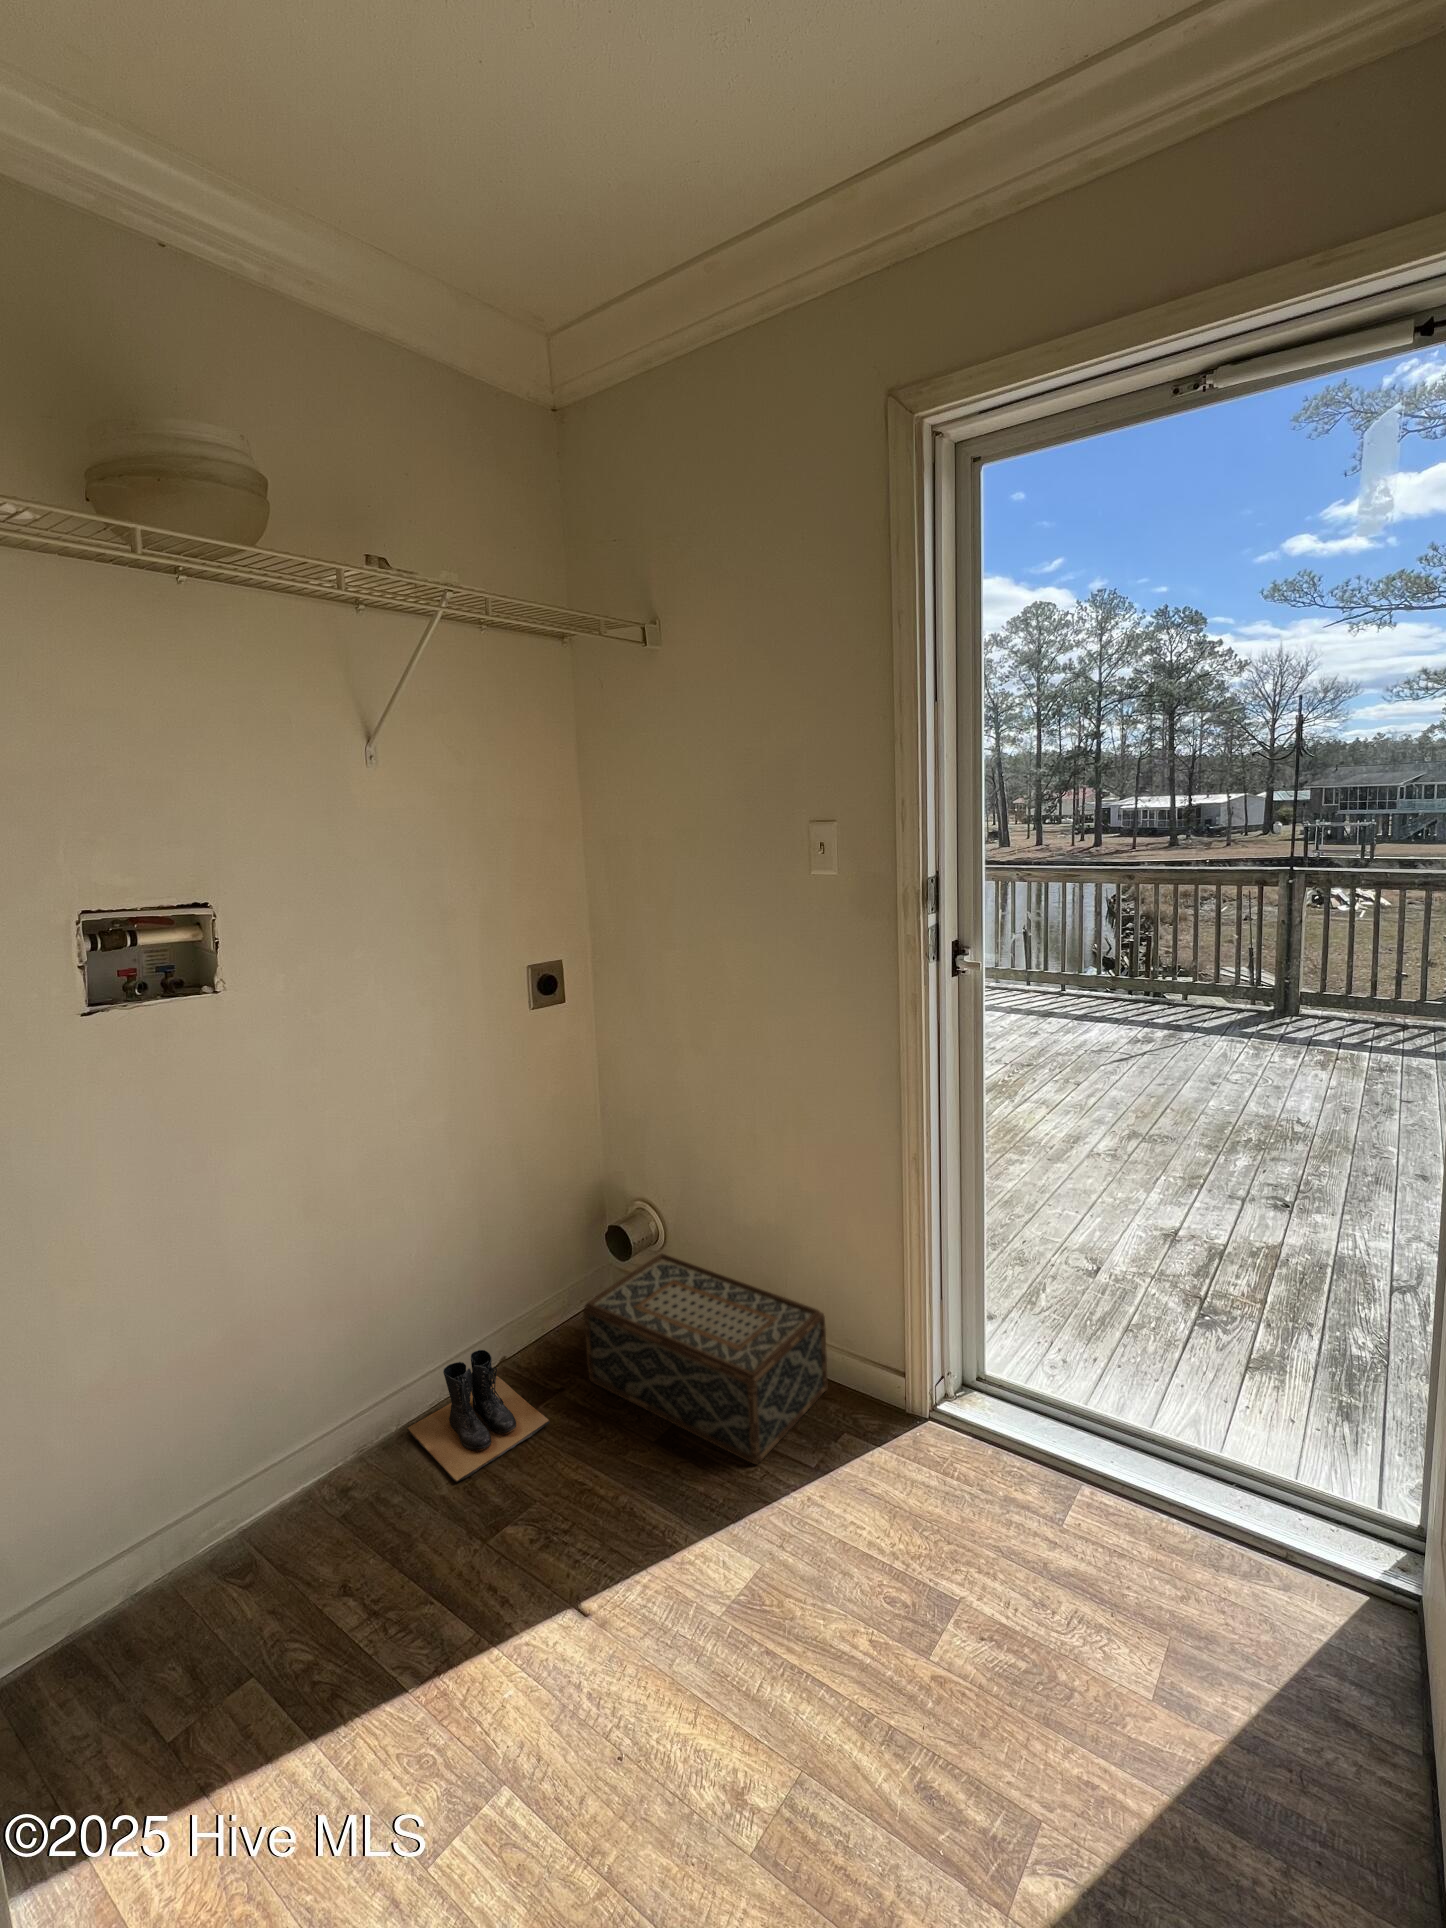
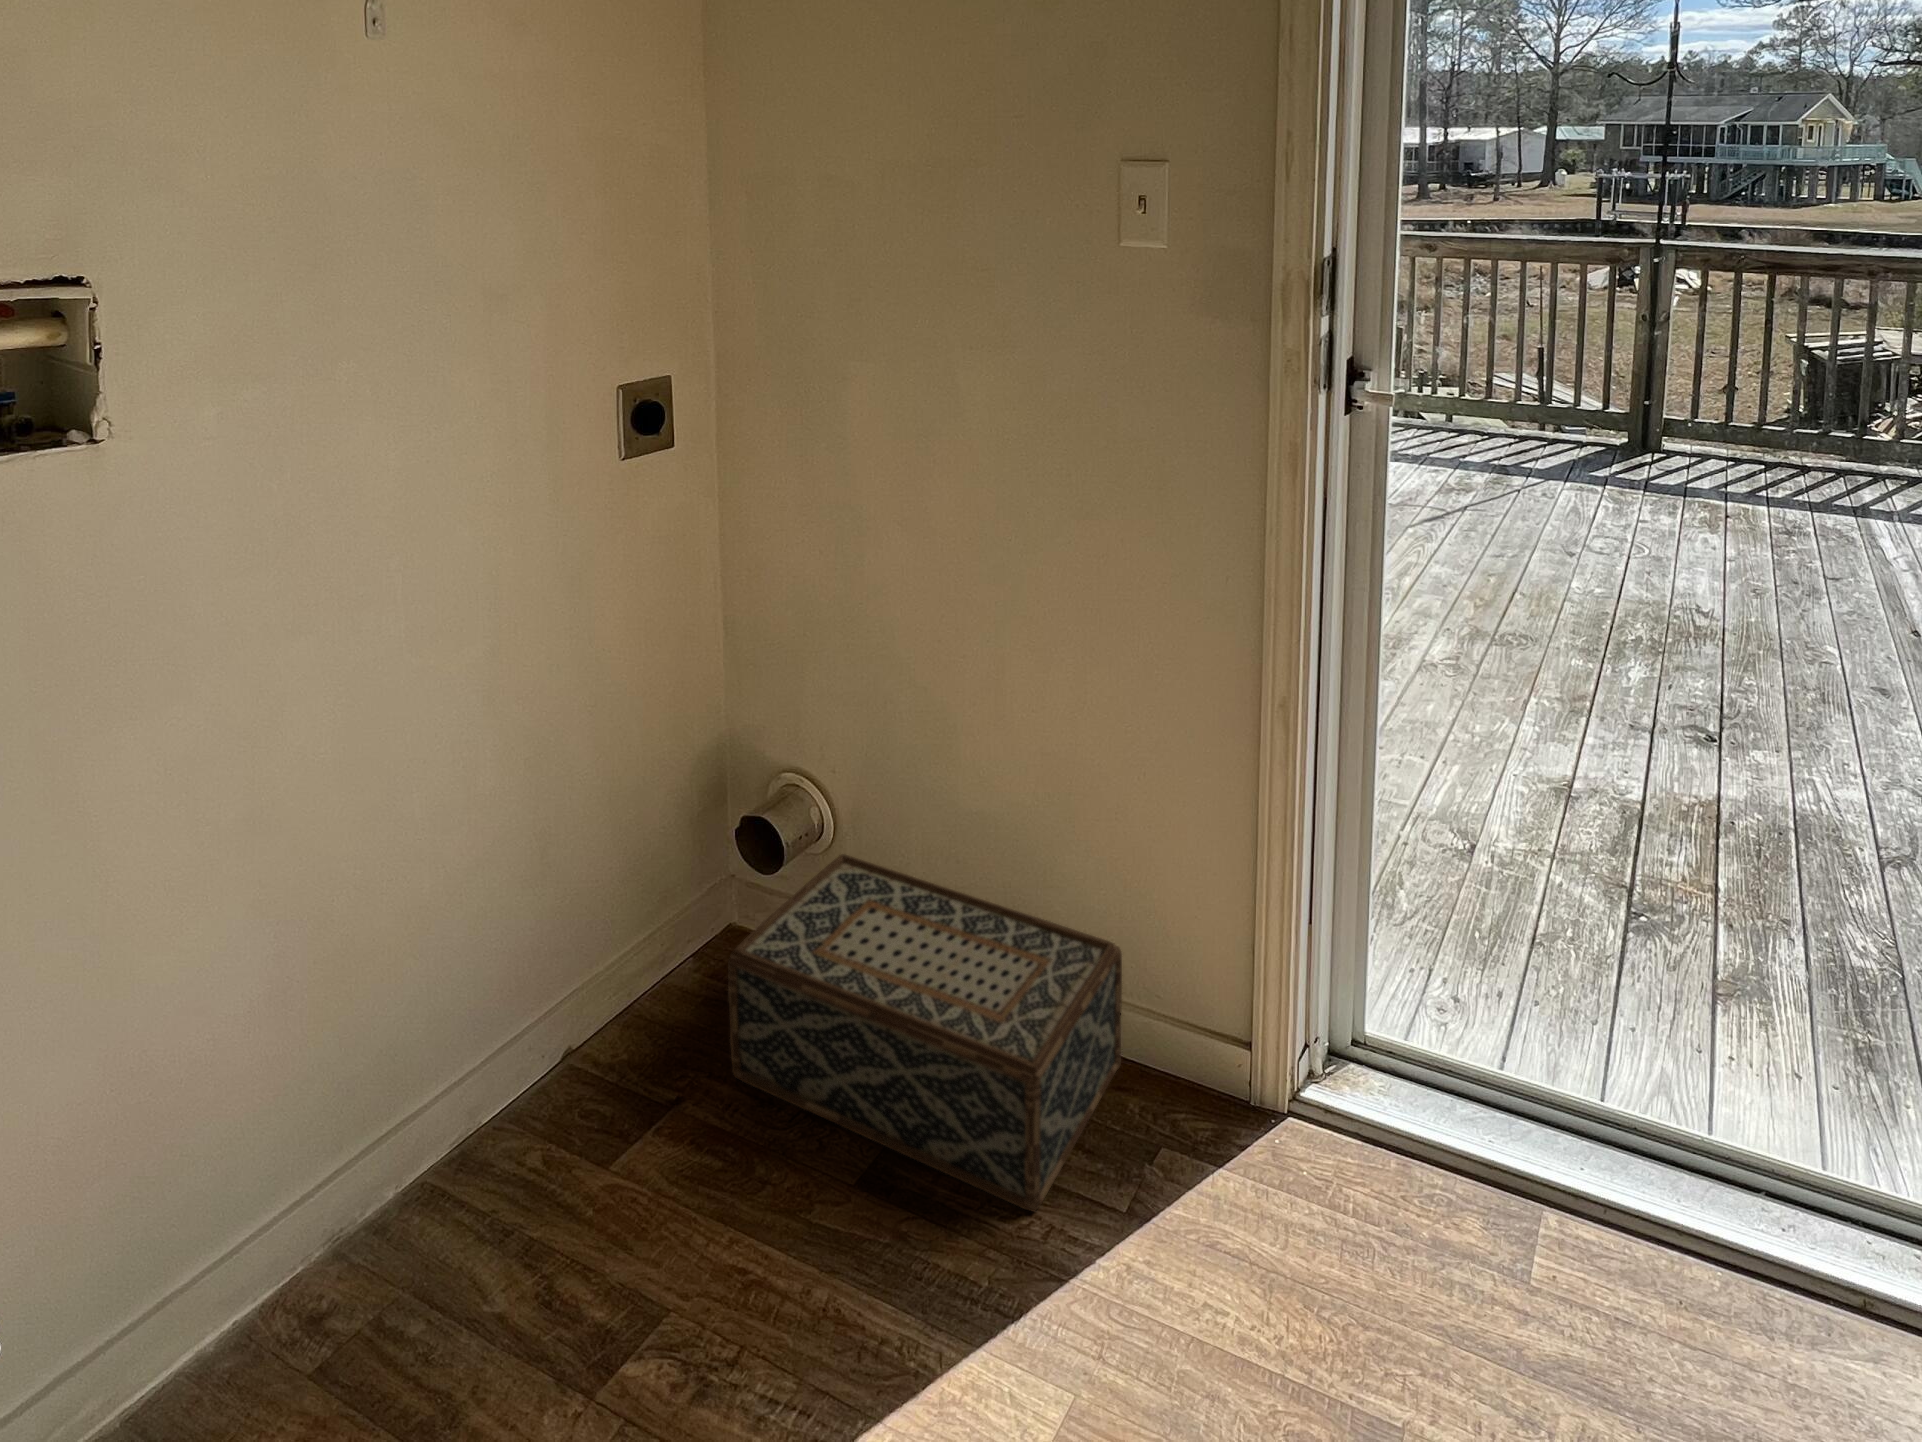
boots: present [407,1350,550,1482] -> none [422,1044,677,1294]

